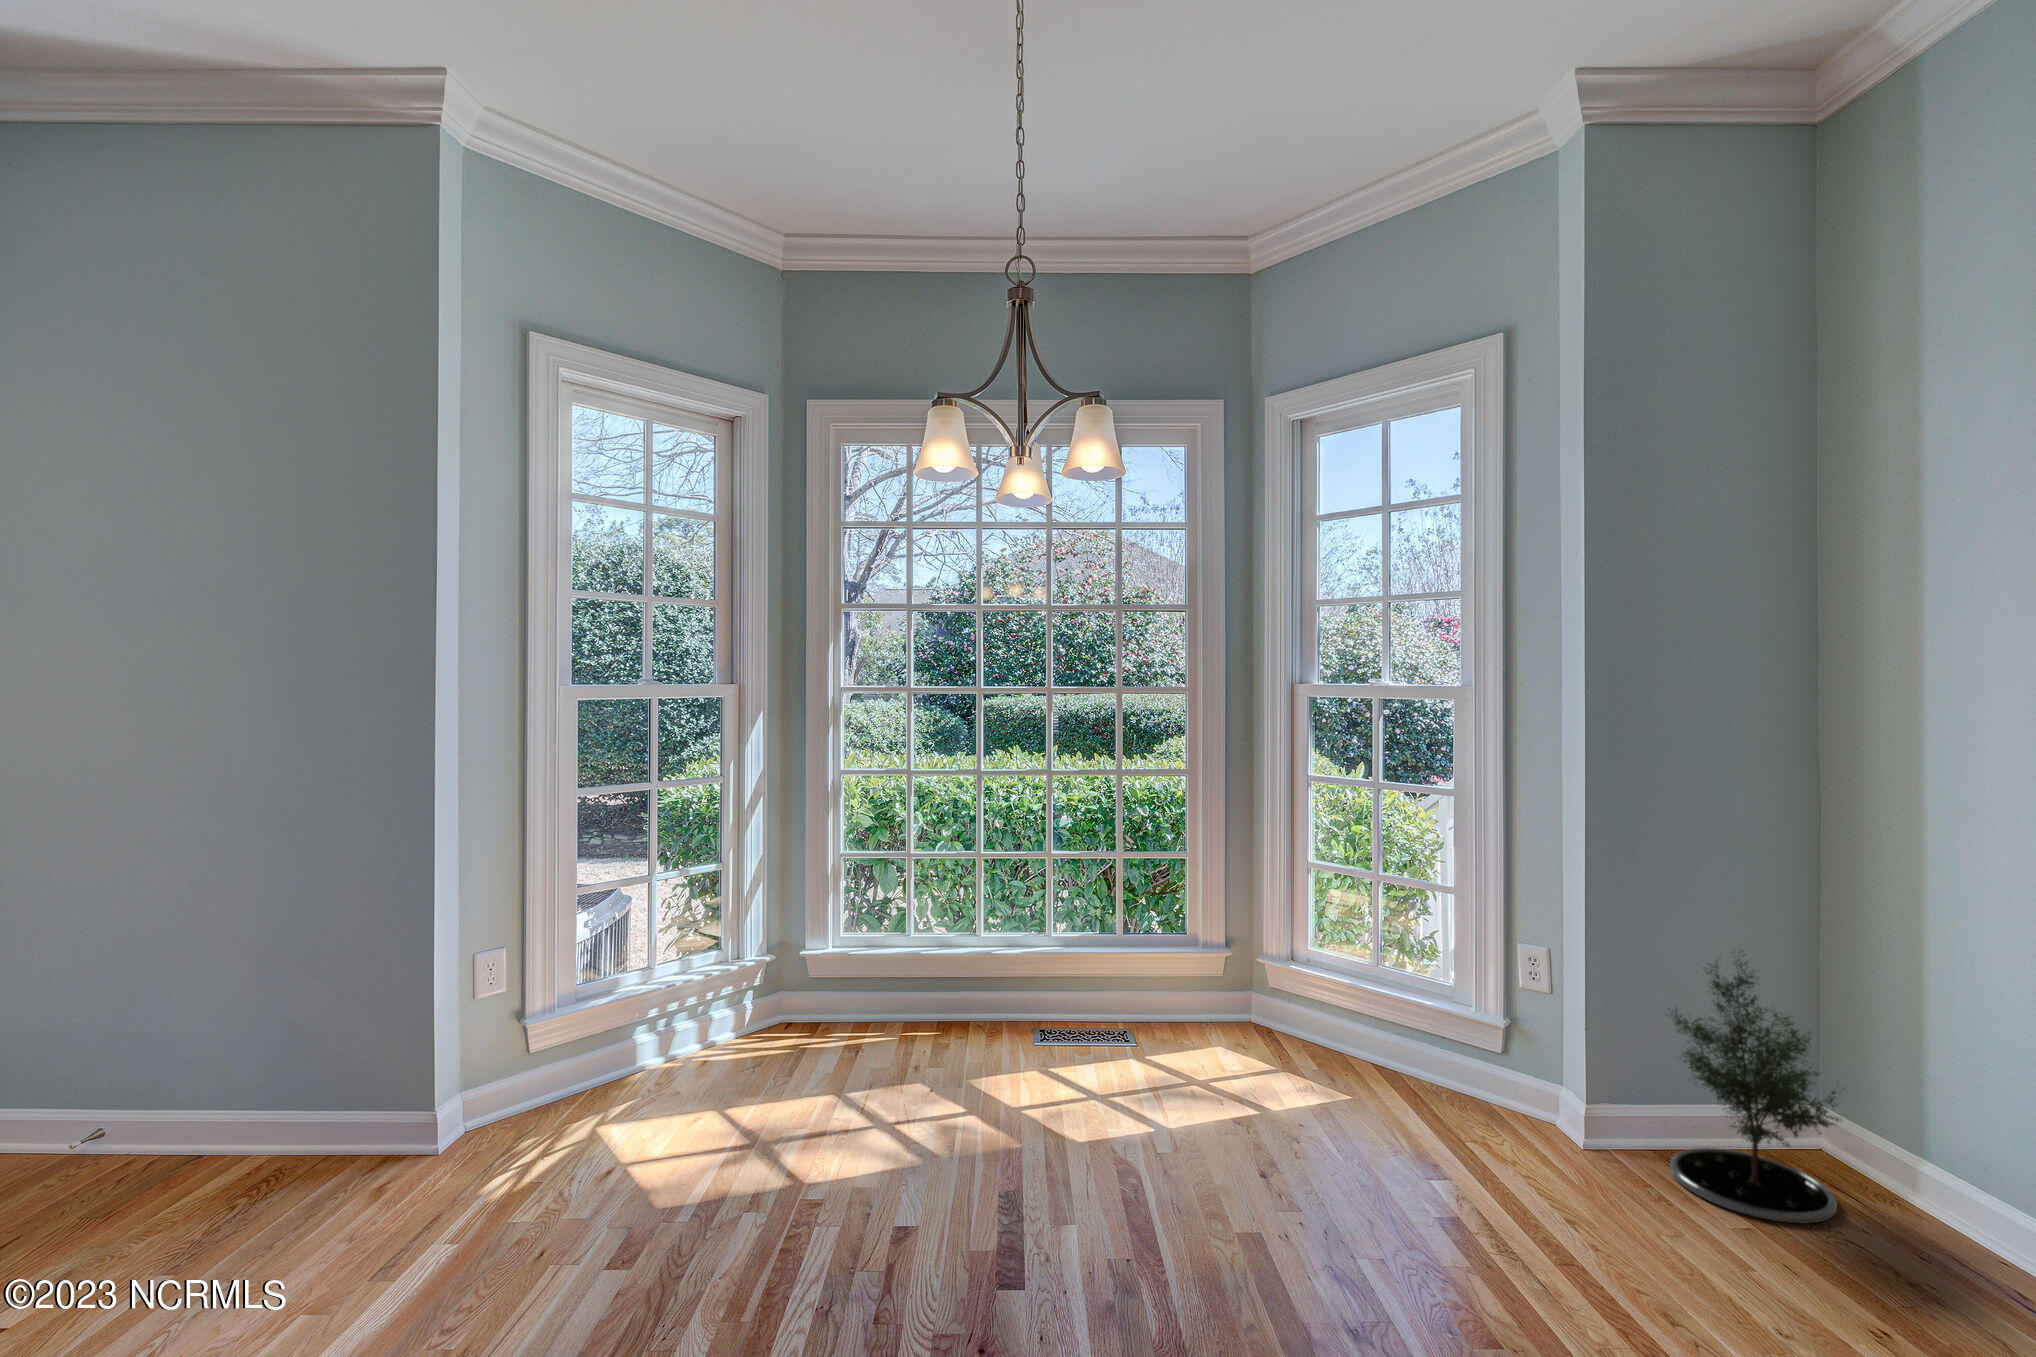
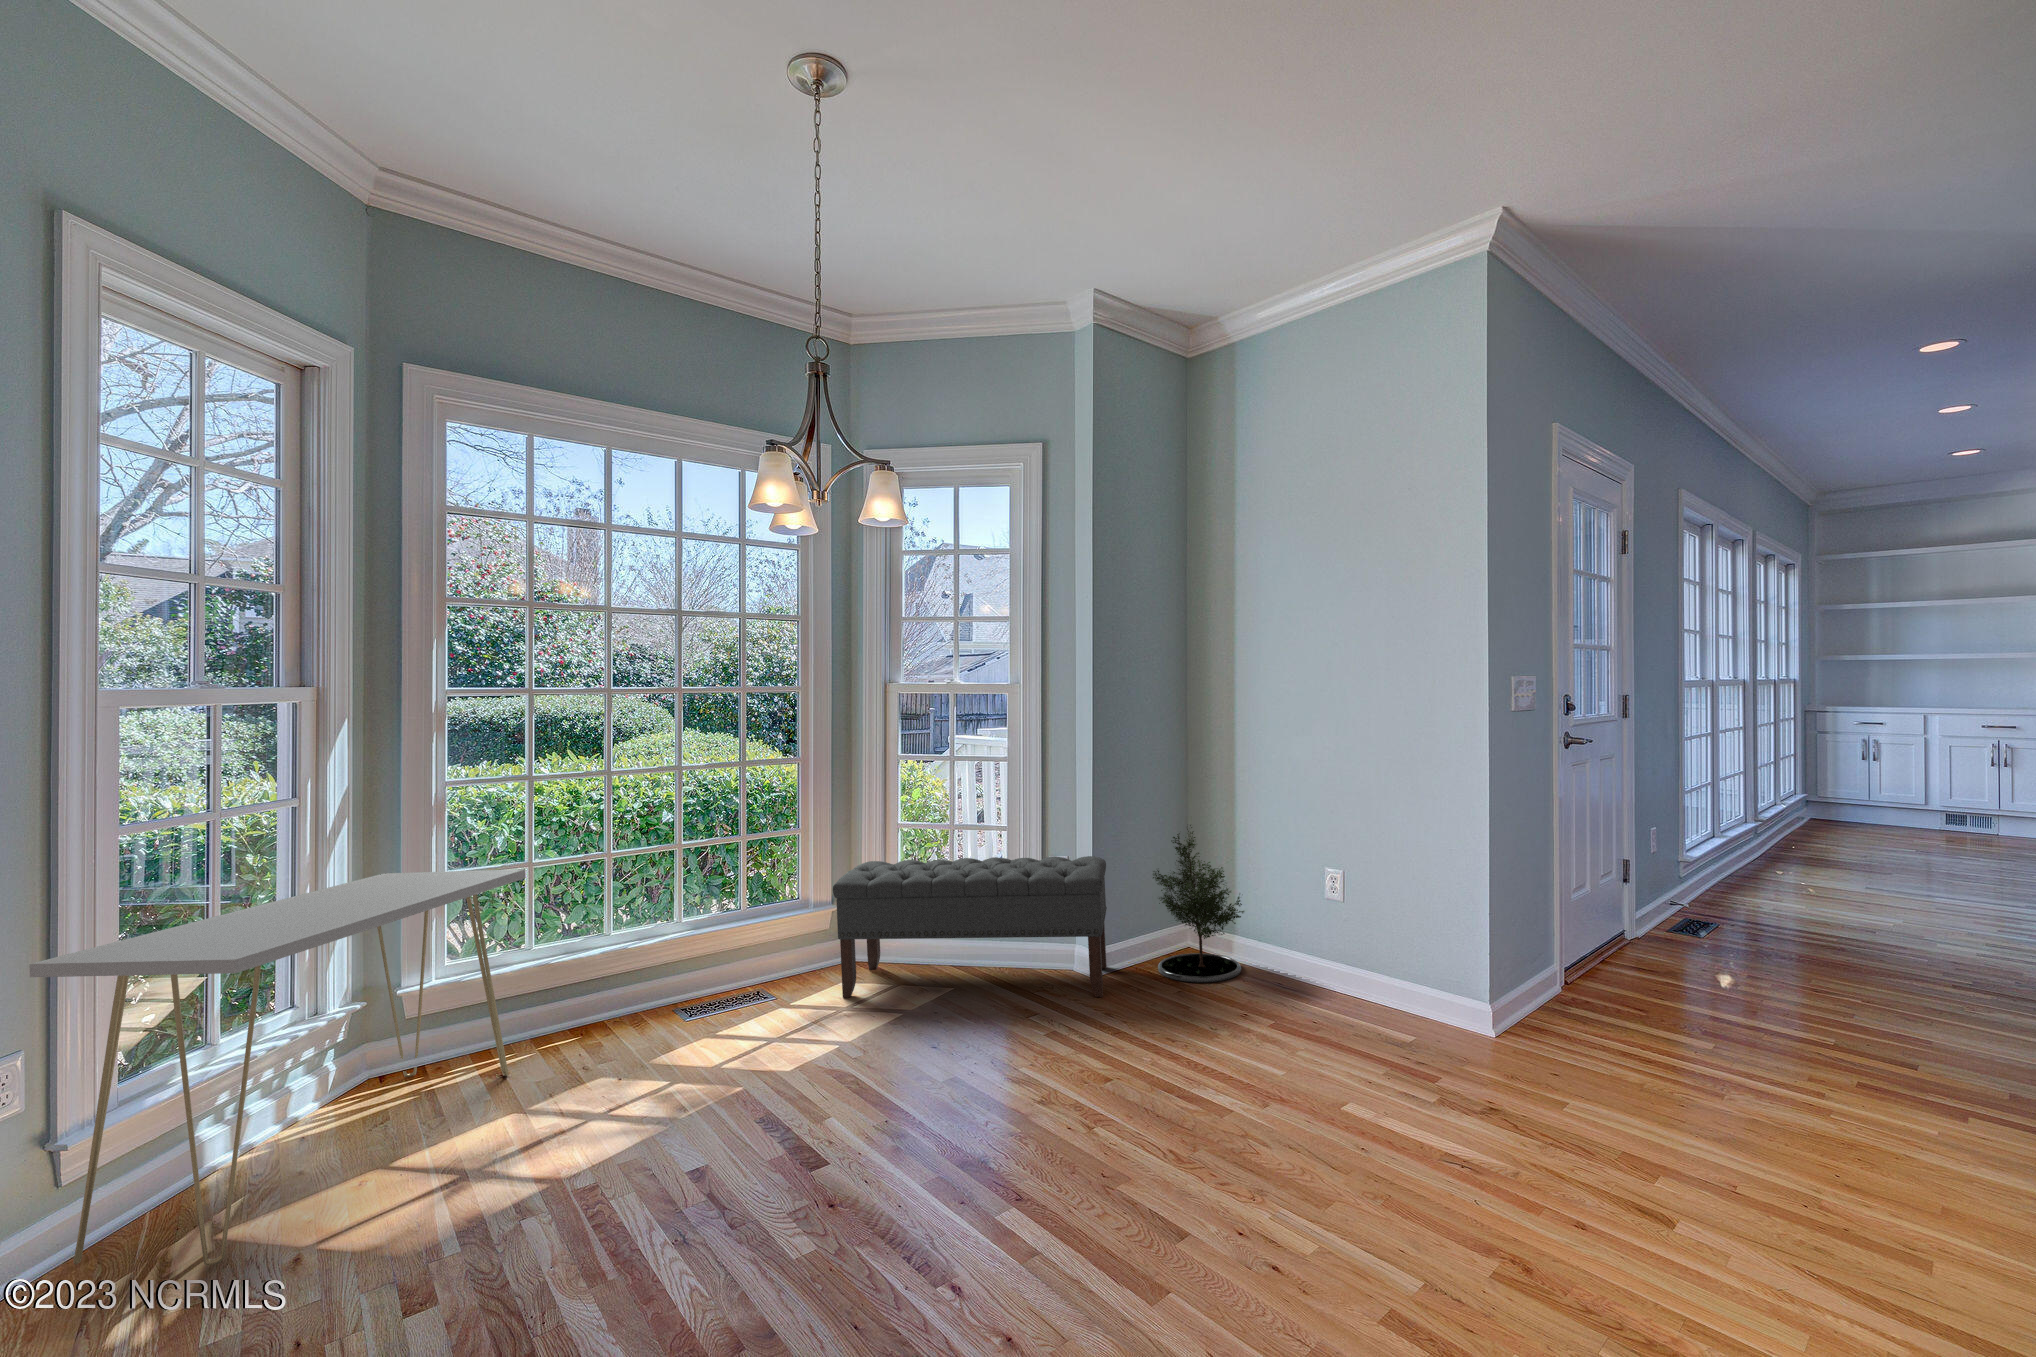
console table: none [507,844,880,1157] -> present [29,869,526,1265]
bench: none [1198,908,1594,1179] -> present [833,856,1107,998]

